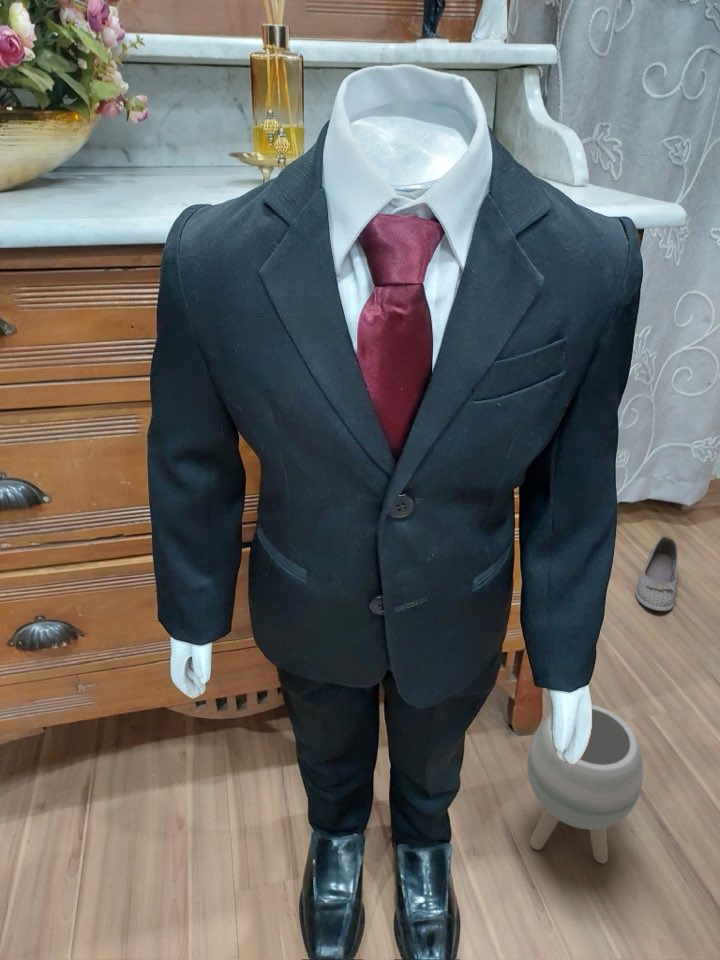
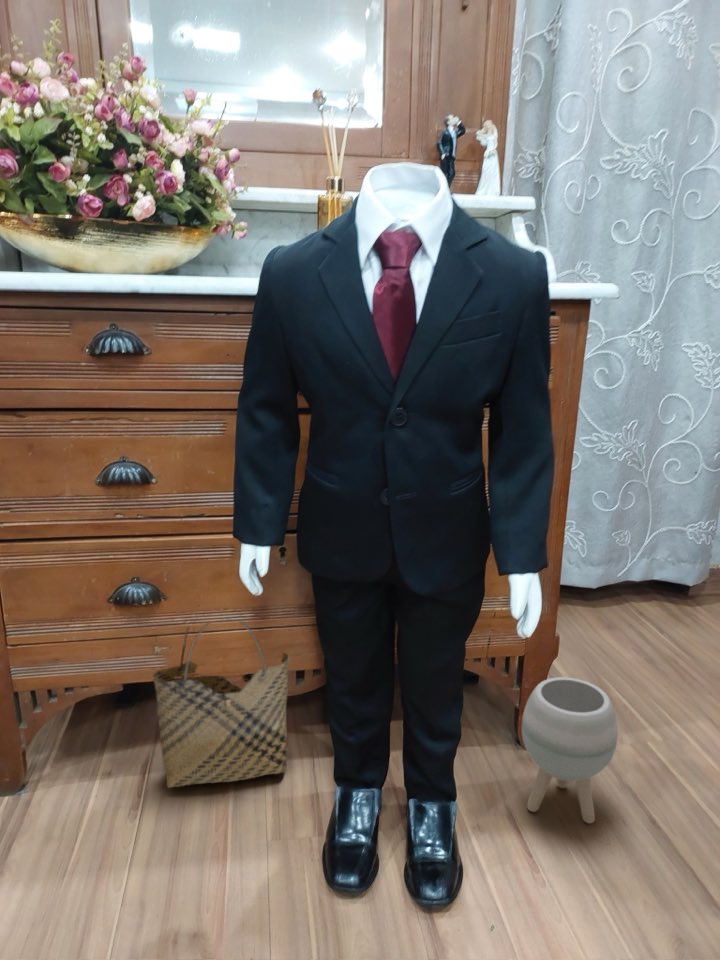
shoe: present [635,536,678,611] -> none [636,602,674,660]
woven basket: none [71,608,247,842] -> present [151,618,289,788]

